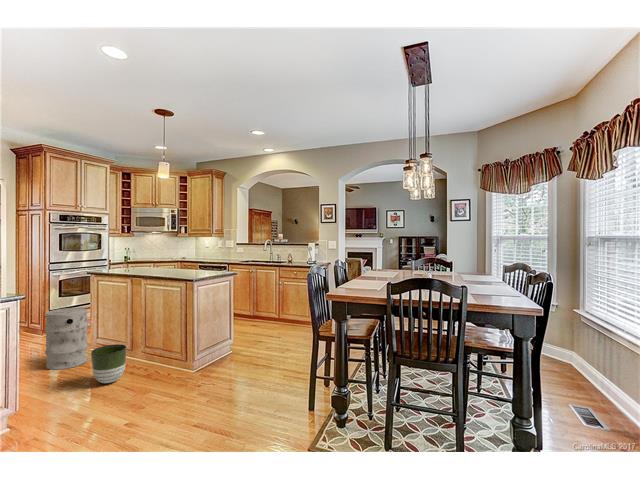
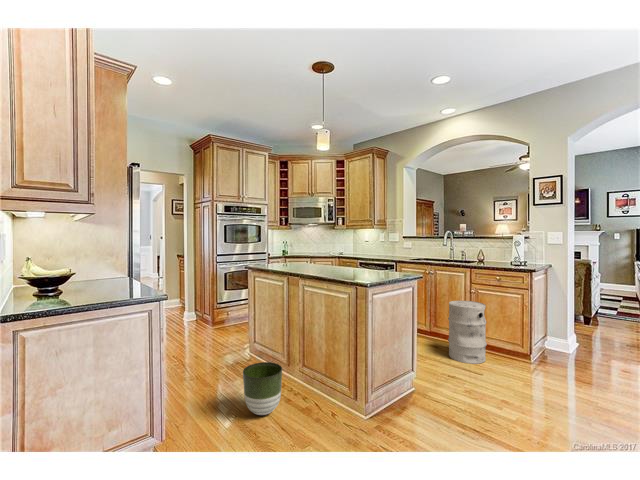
trash can: present [45,307,89,370] -> present [448,301,487,364]

